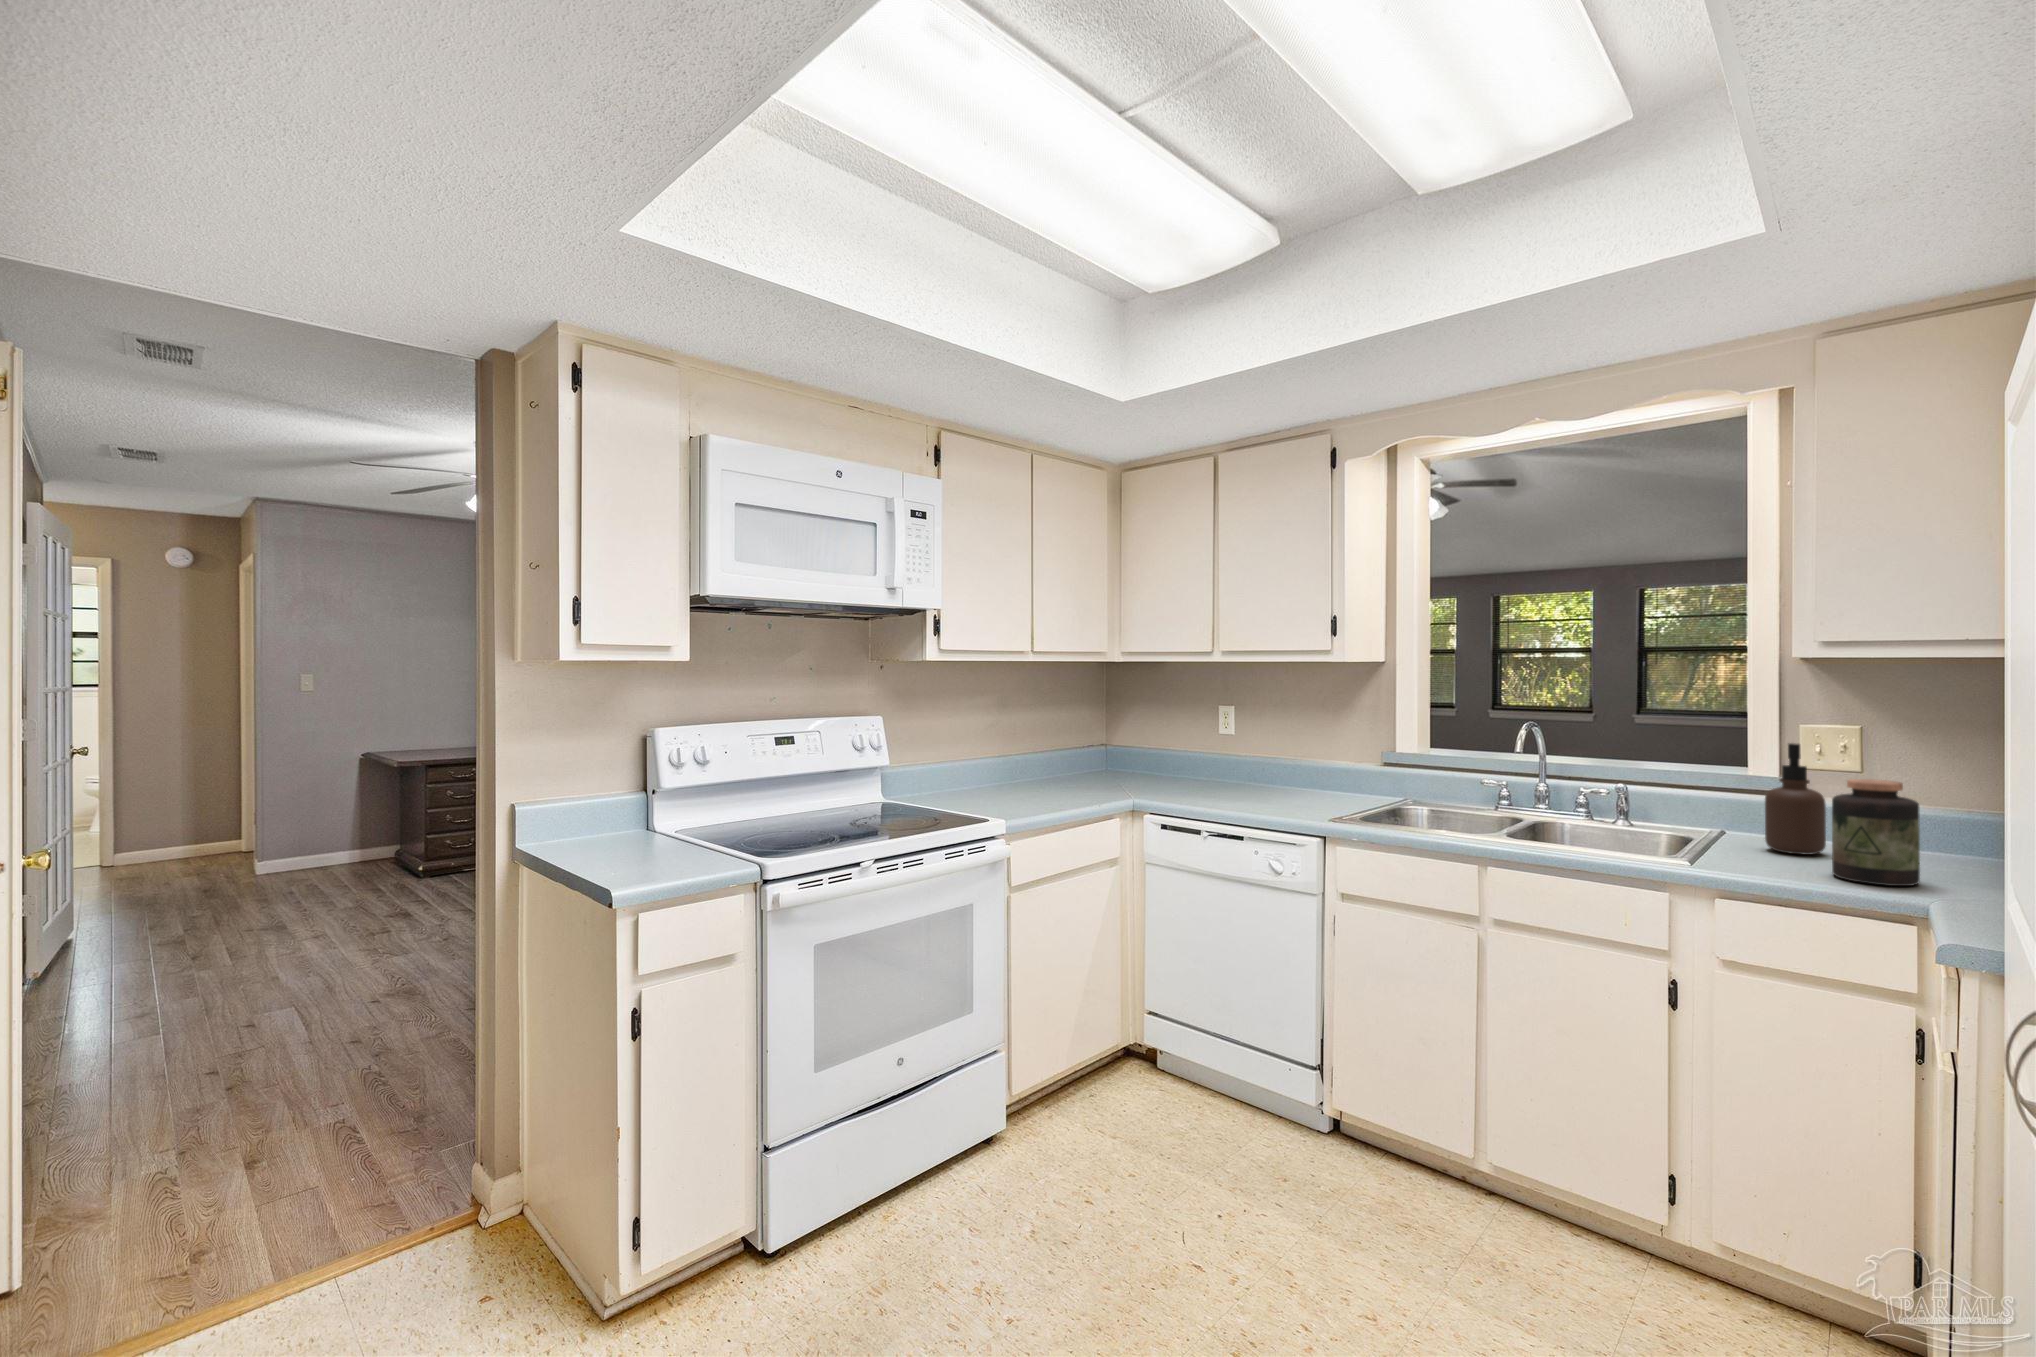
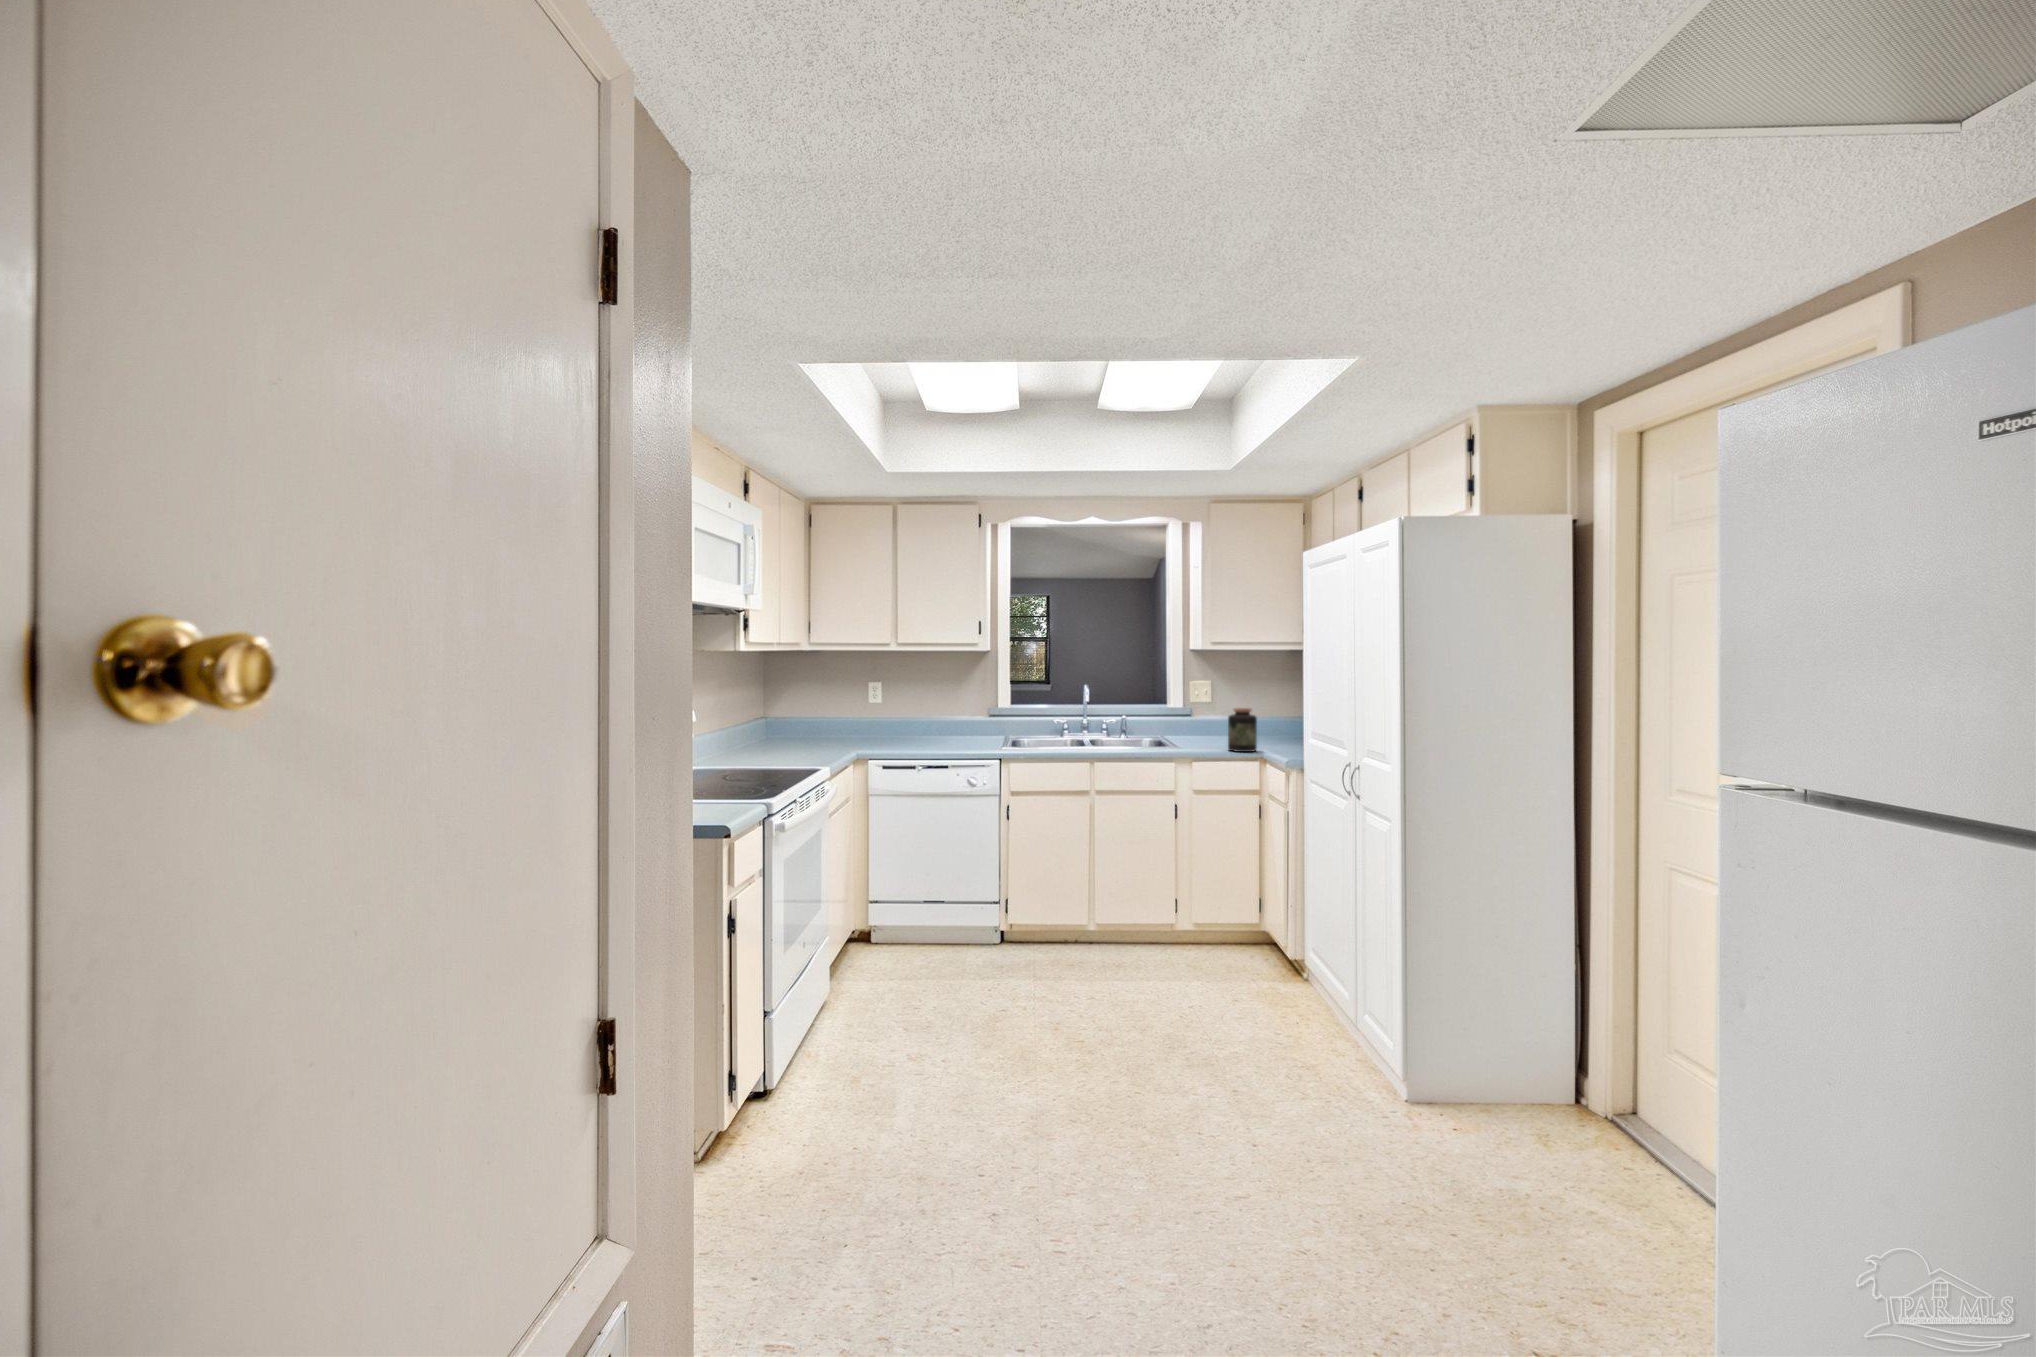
soap dispenser: present [1765,743,1826,855] -> none [1191,694,1214,745]

